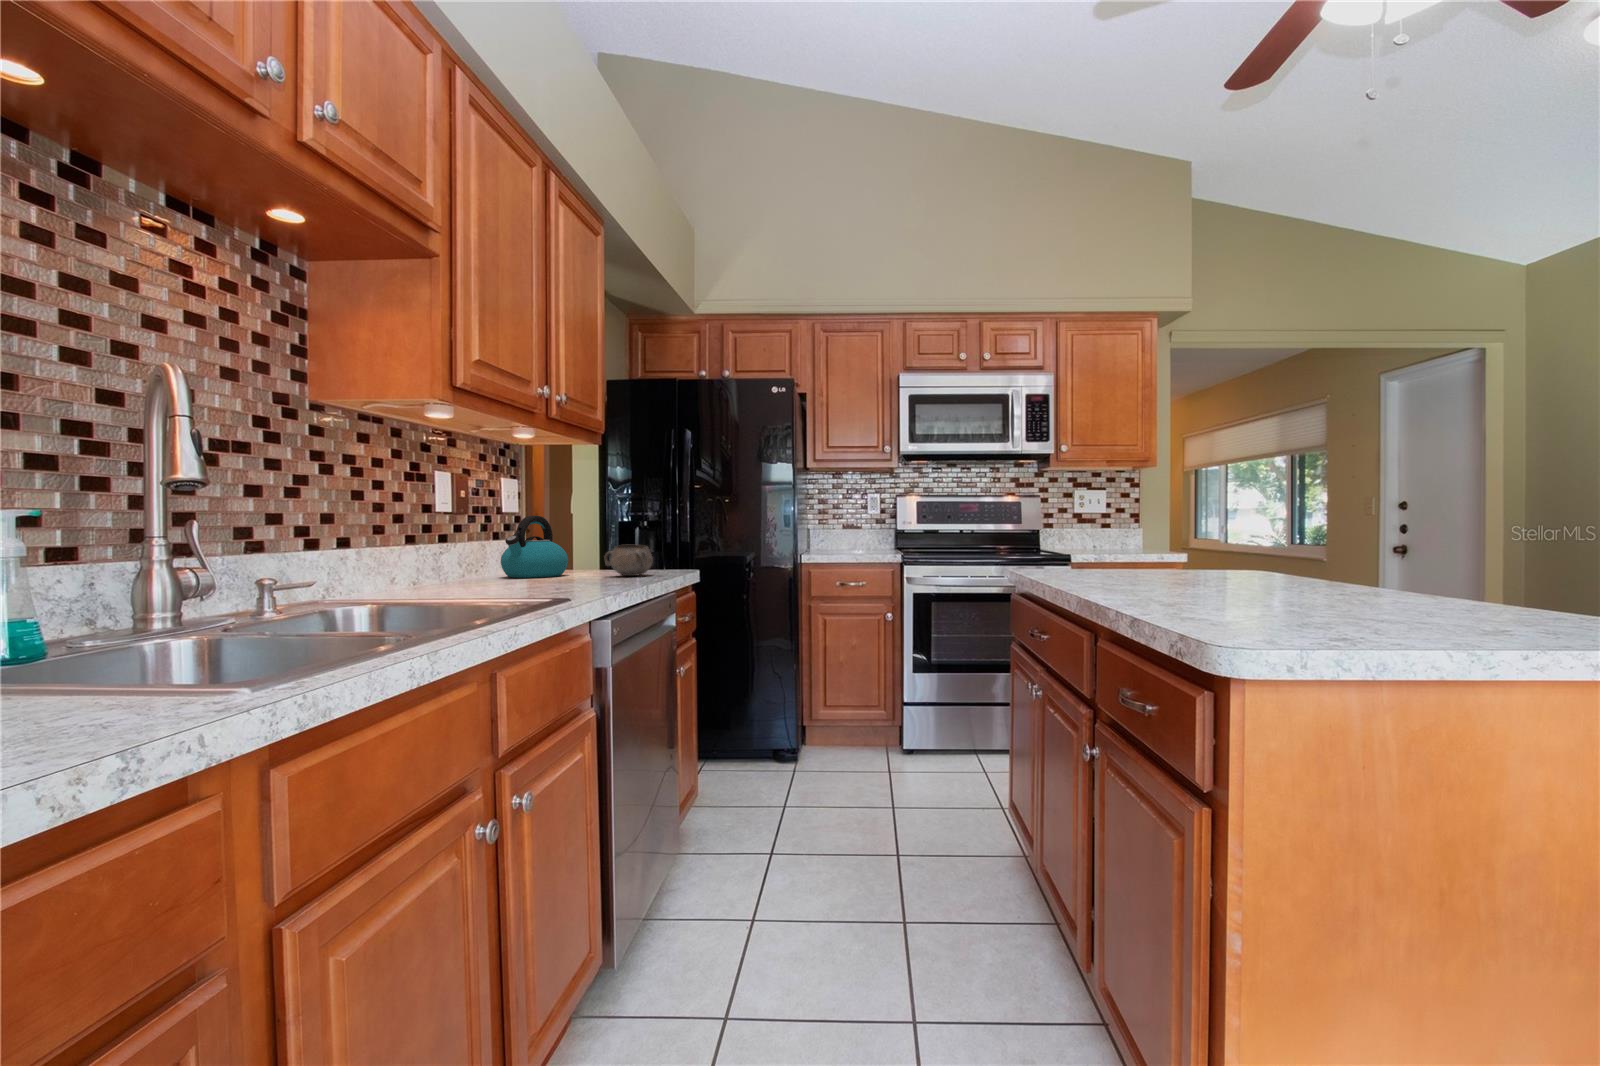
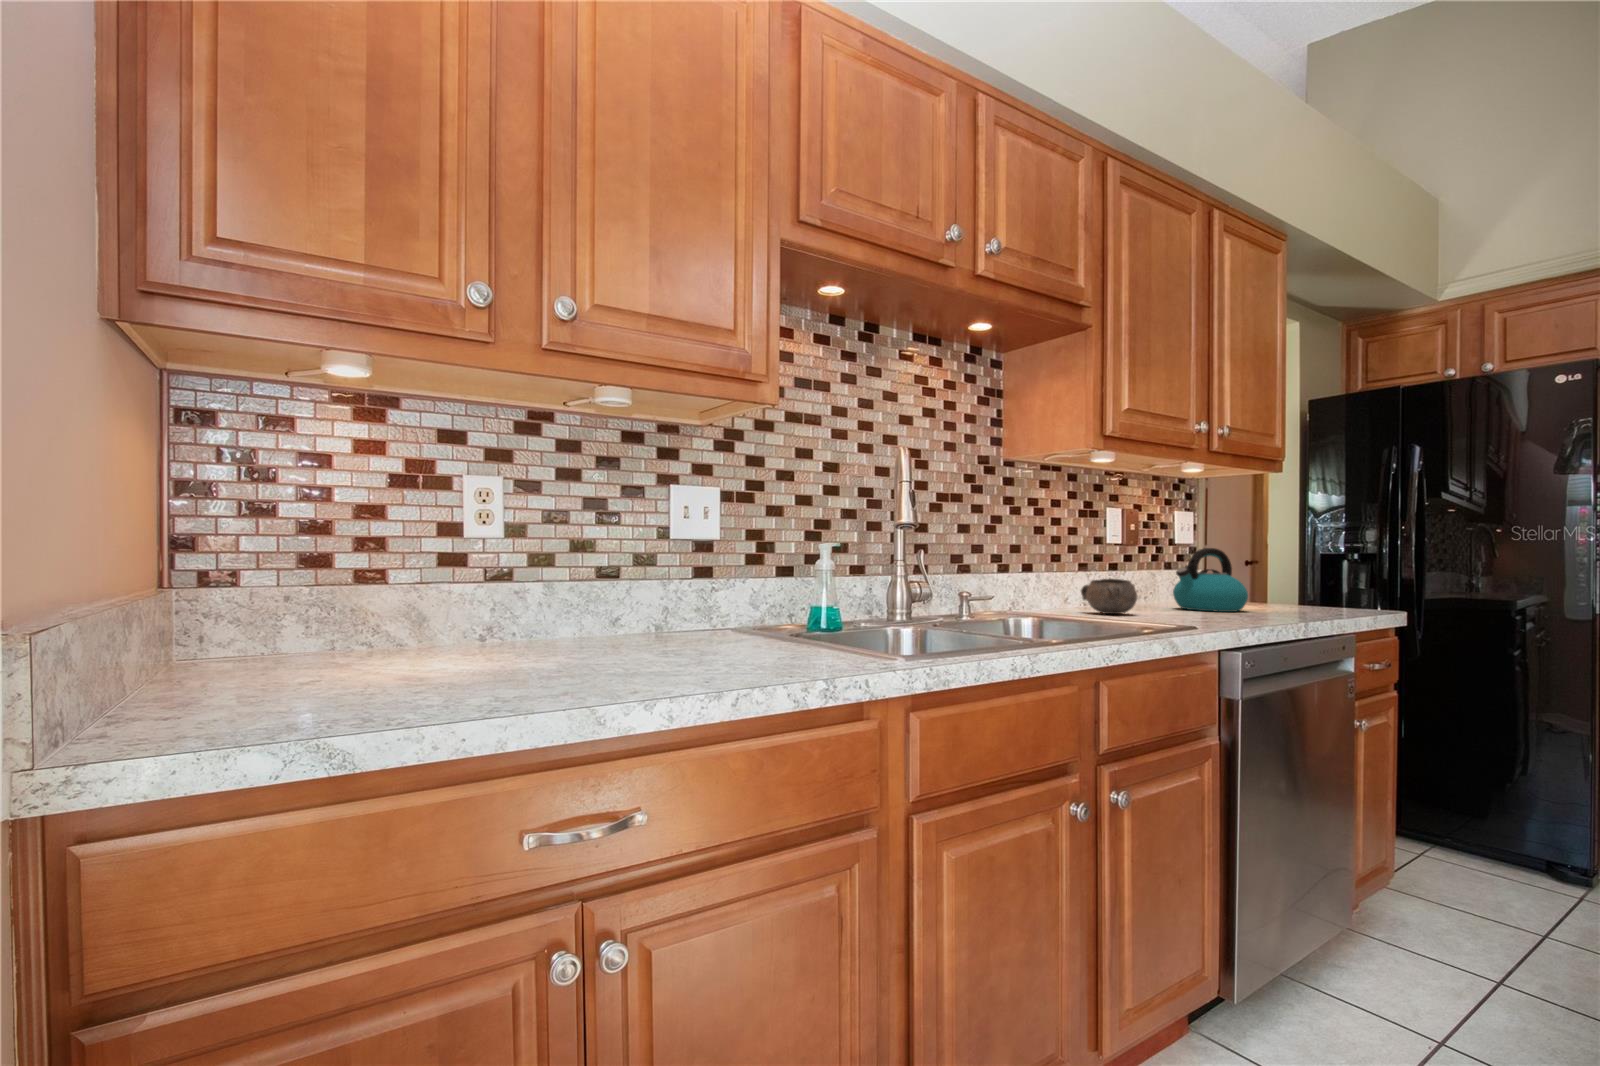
decorative bowl: present [604,544,653,576] -> present [1081,579,1137,614]

